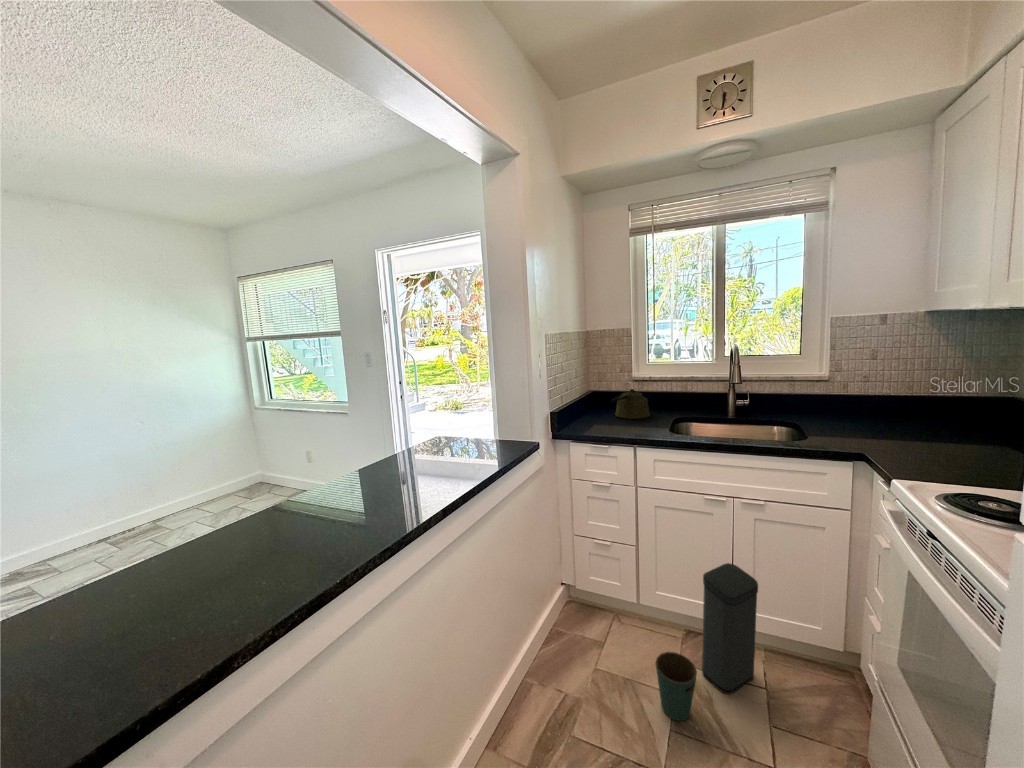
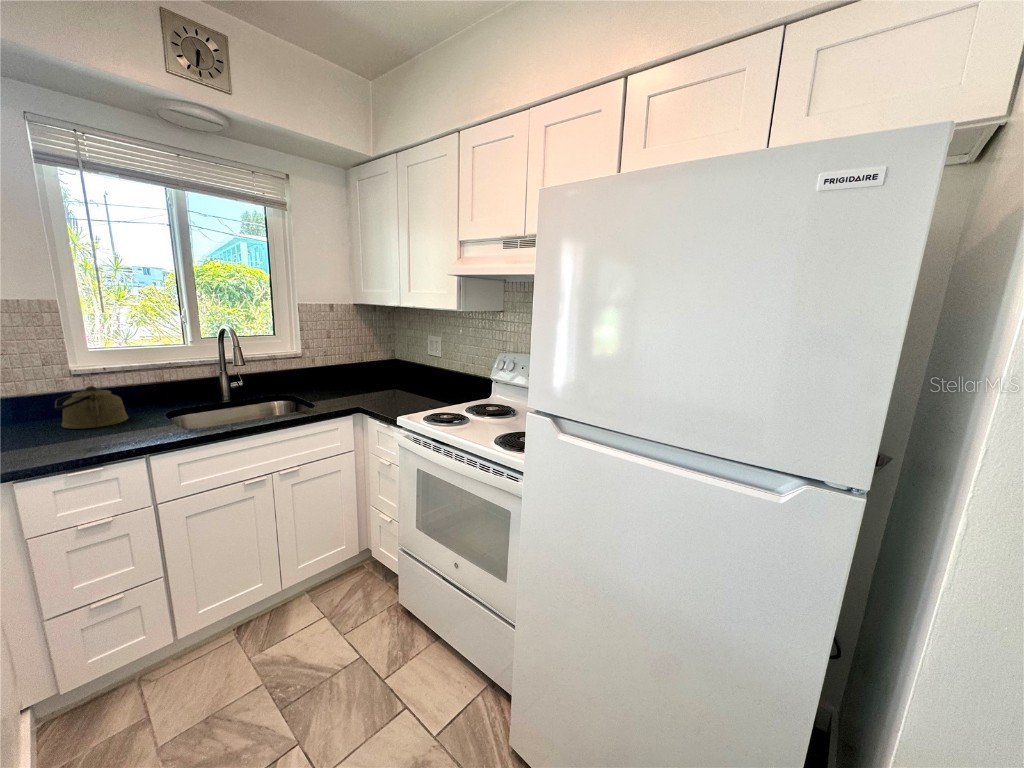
trash can: present [656,563,758,721] -> none [245,533,313,706]

